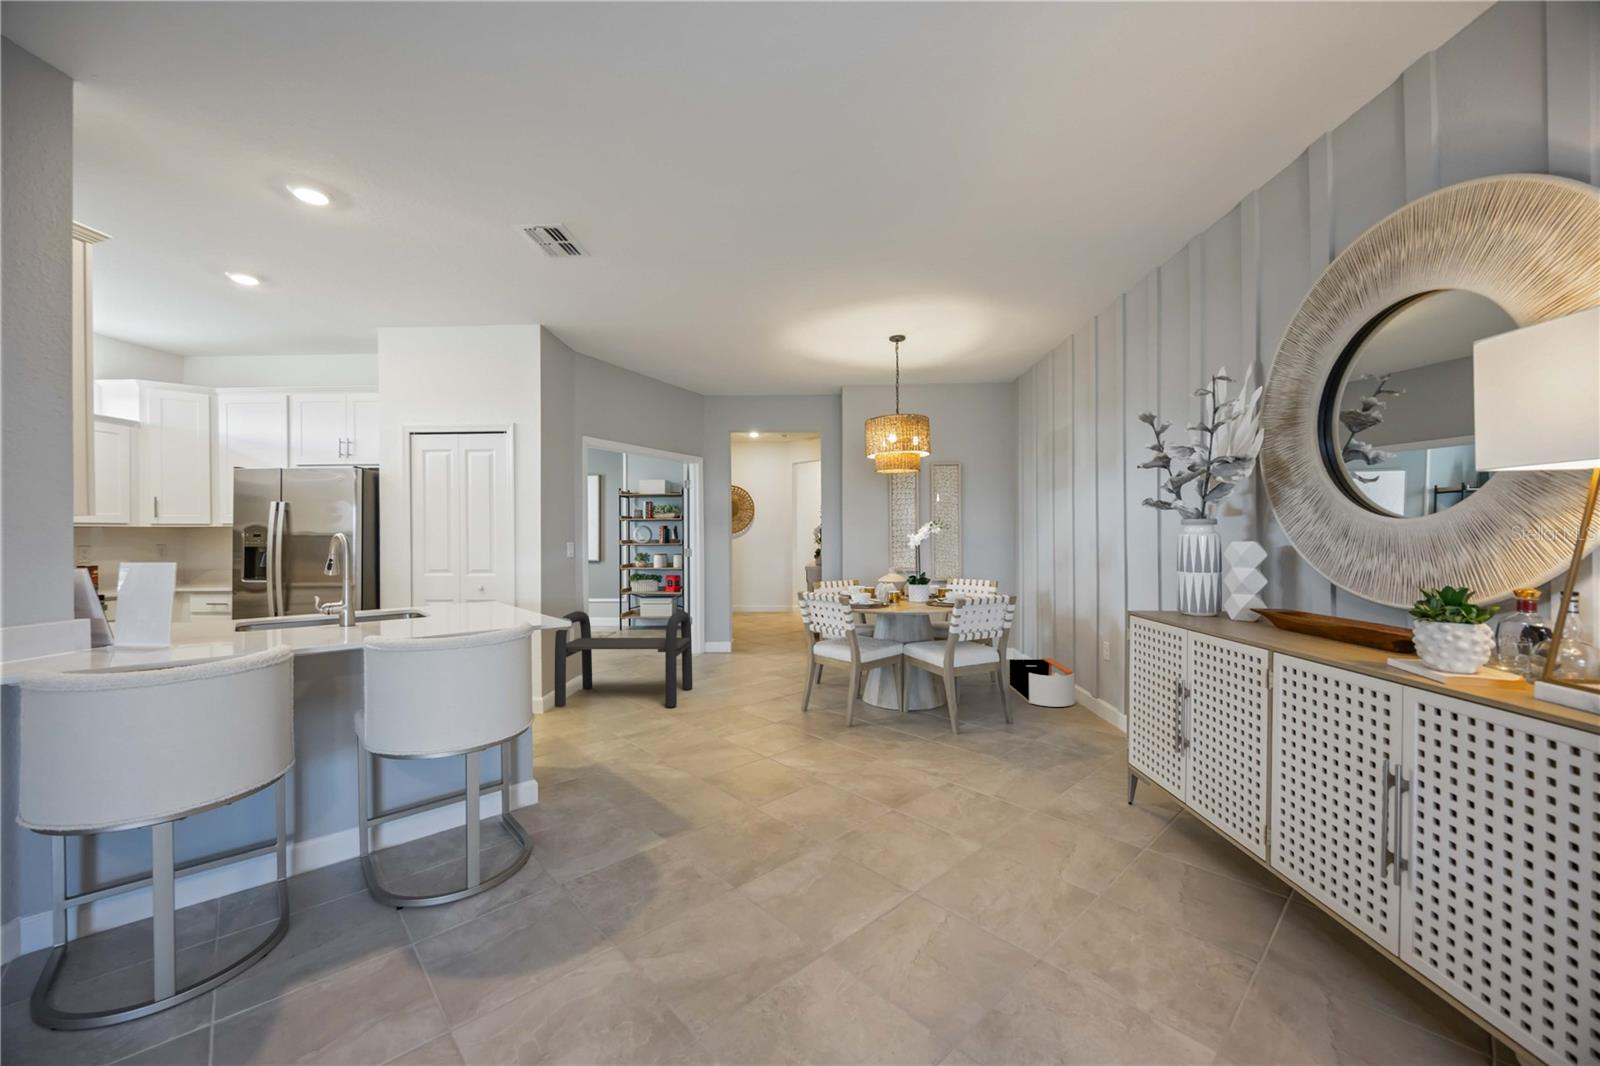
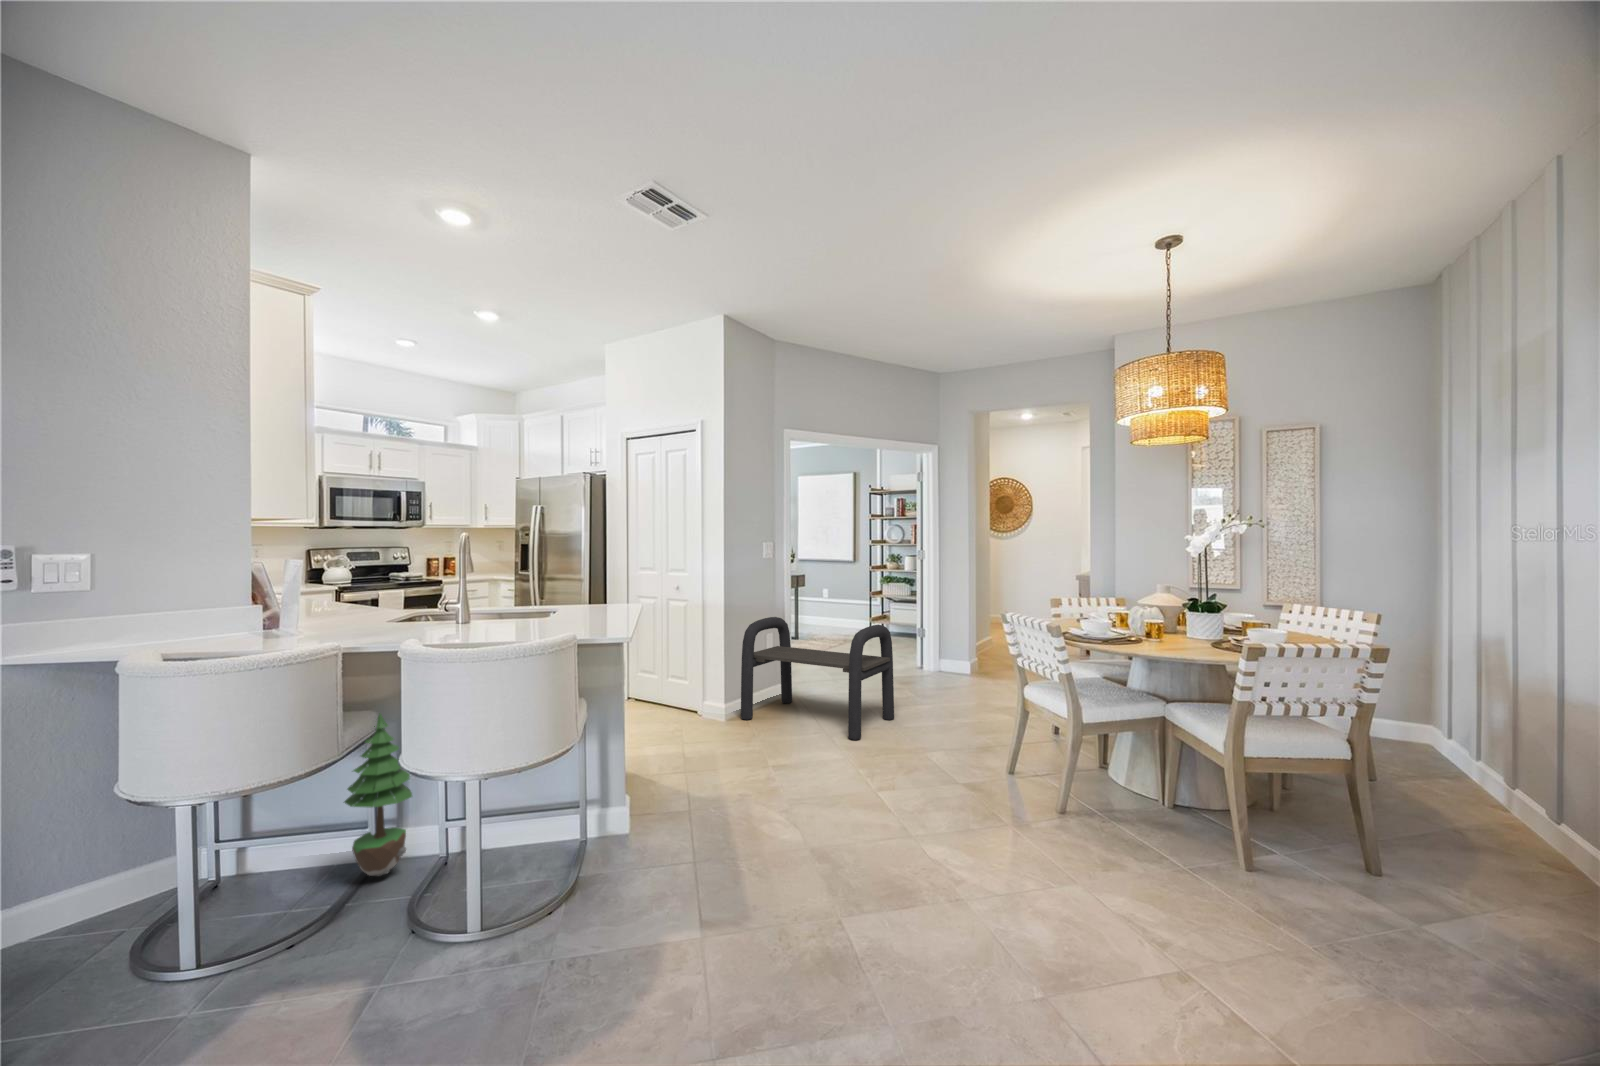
storage bin: present [1010,658,1075,707] -> none [1400,748,1546,856]
potted tree: none [236,724,317,898] -> present [344,714,412,877]

